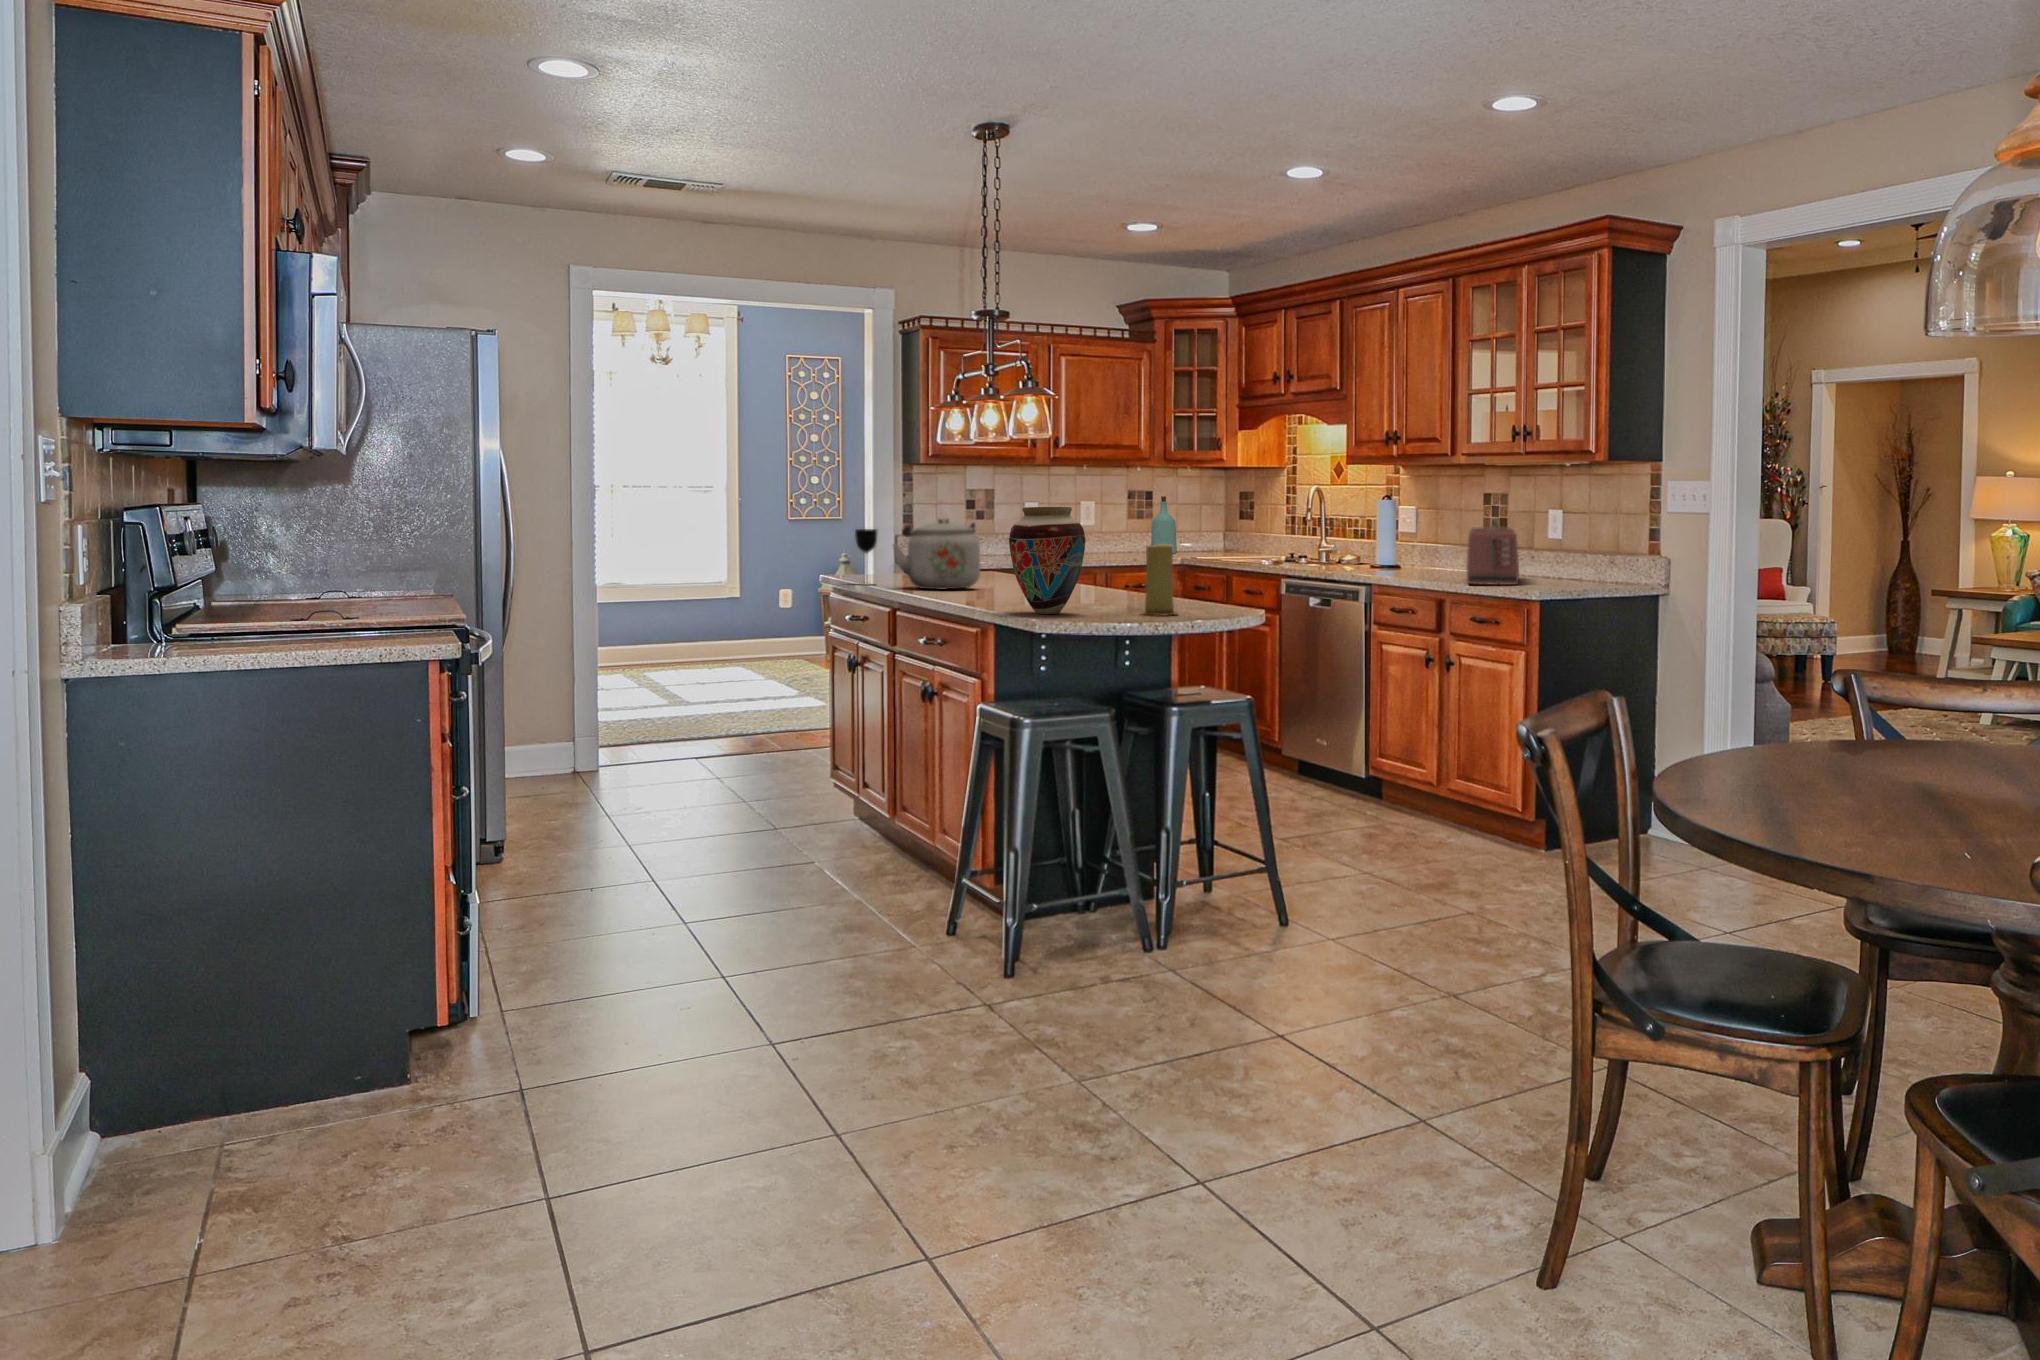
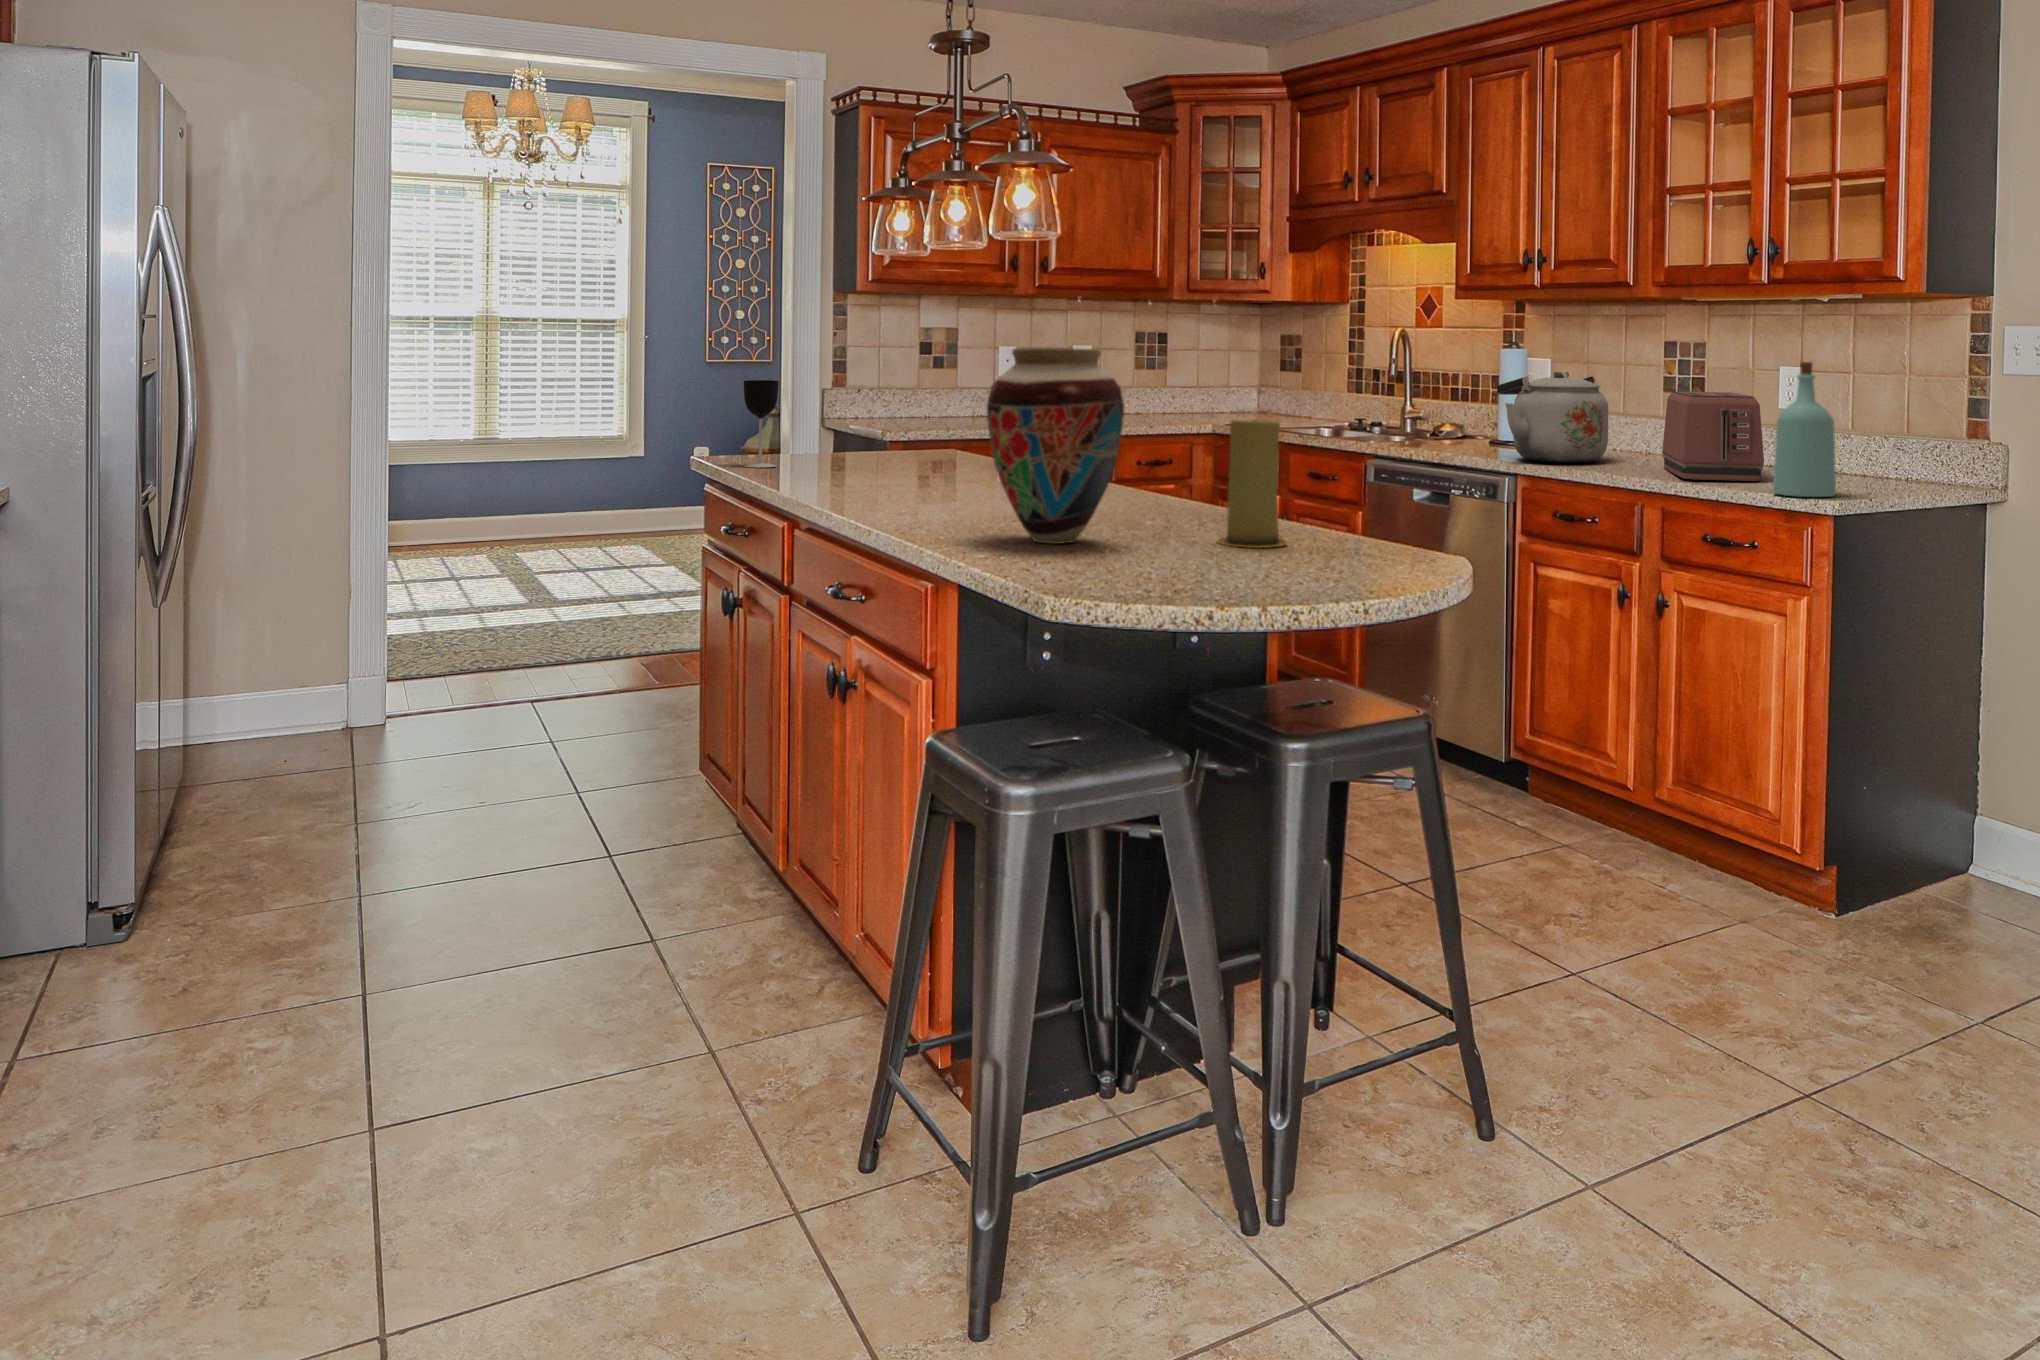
bottle: present [1151,496,1177,553] -> present [1773,362,1836,497]
kettle: present [892,518,980,589] -> present [1497,371,1608,463]

